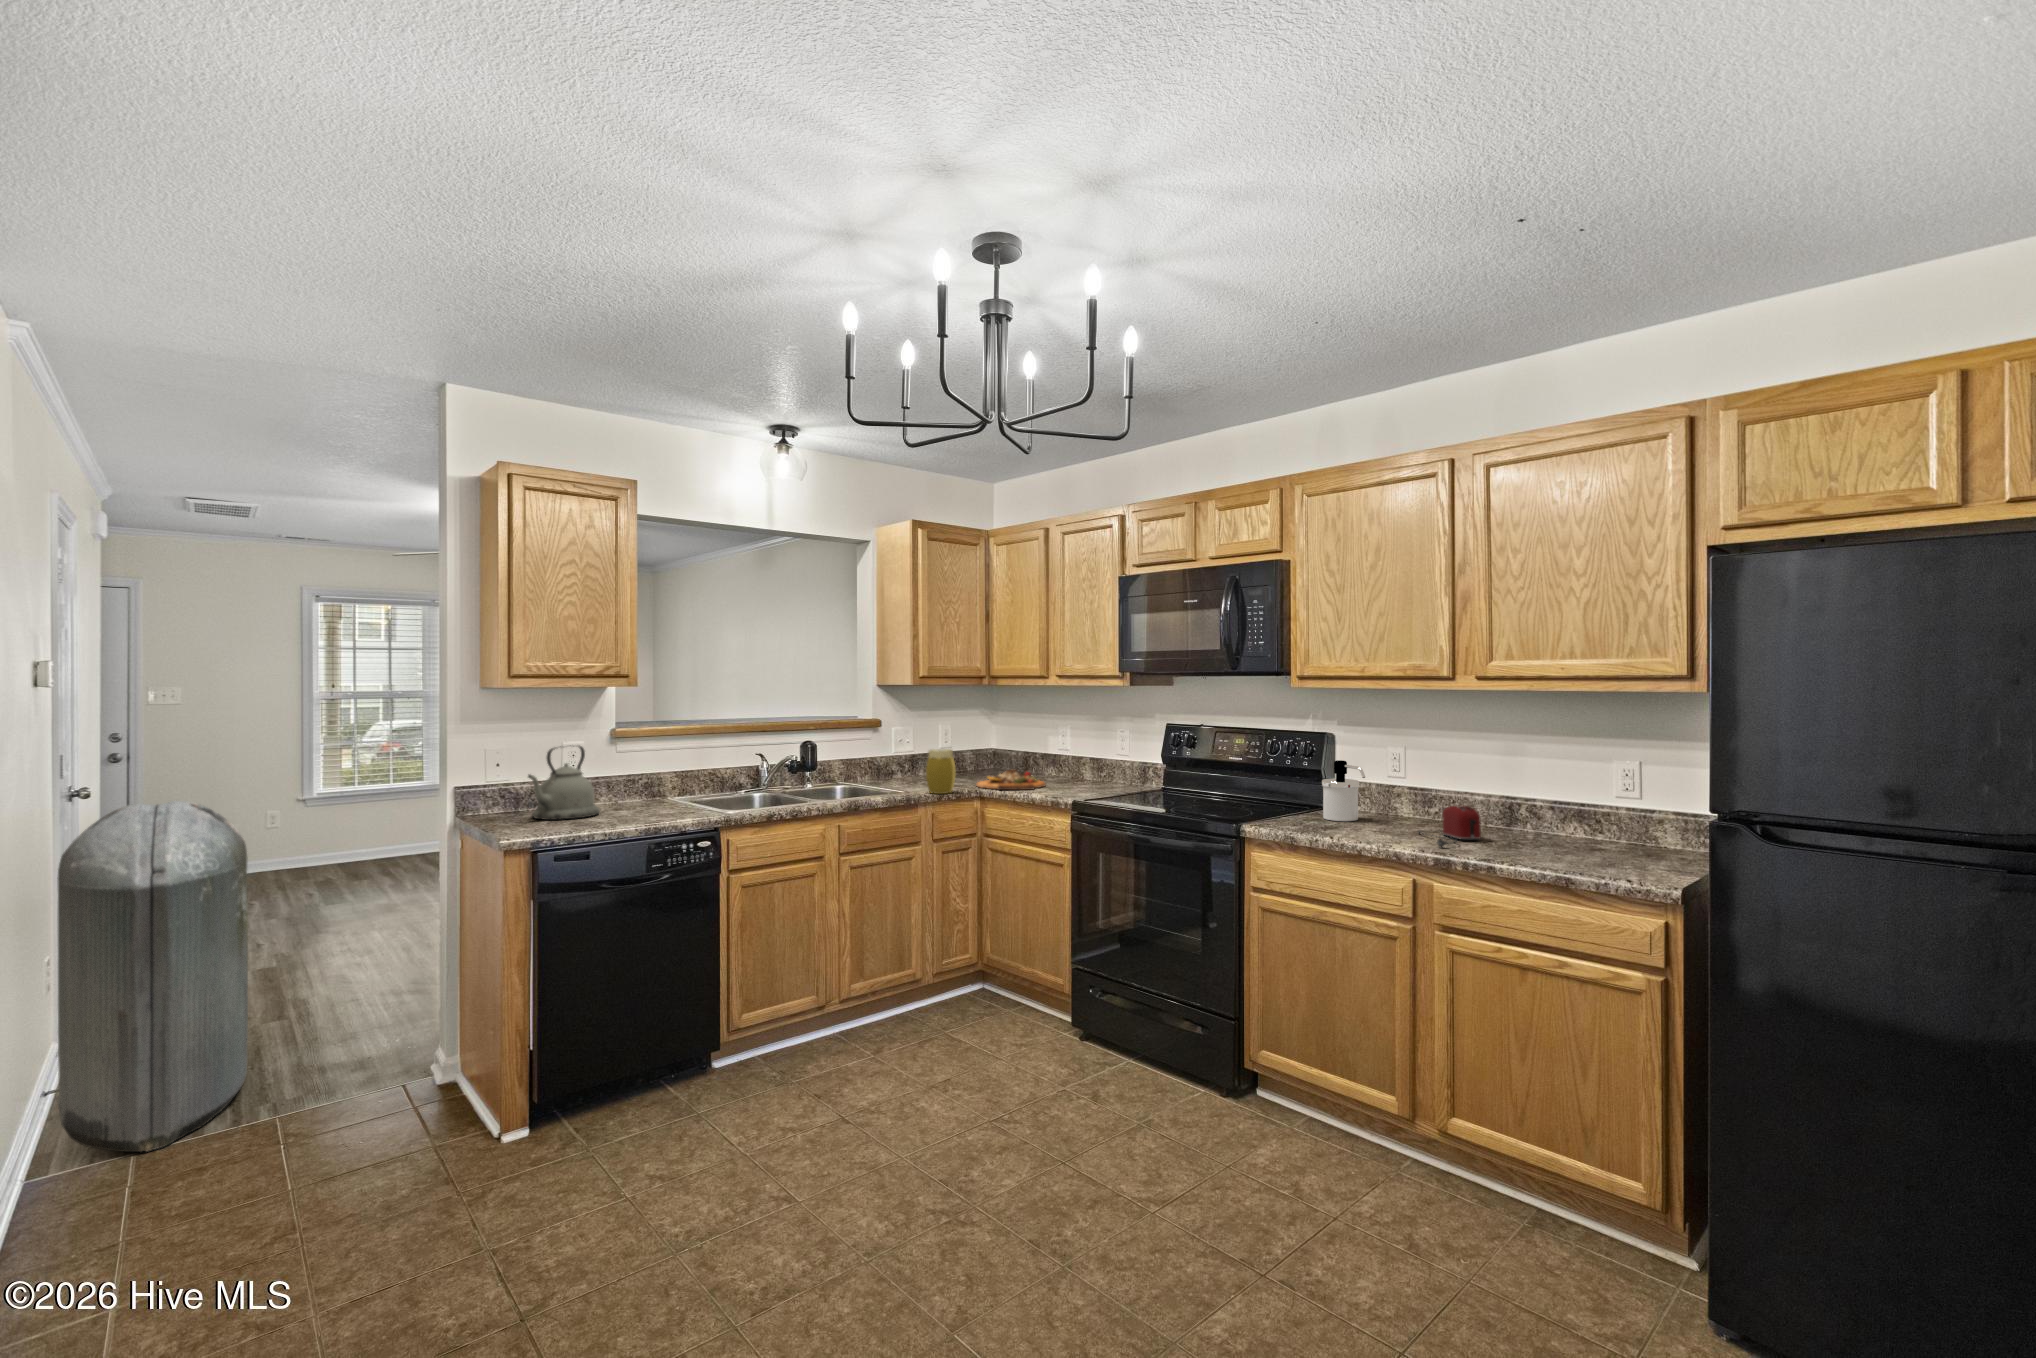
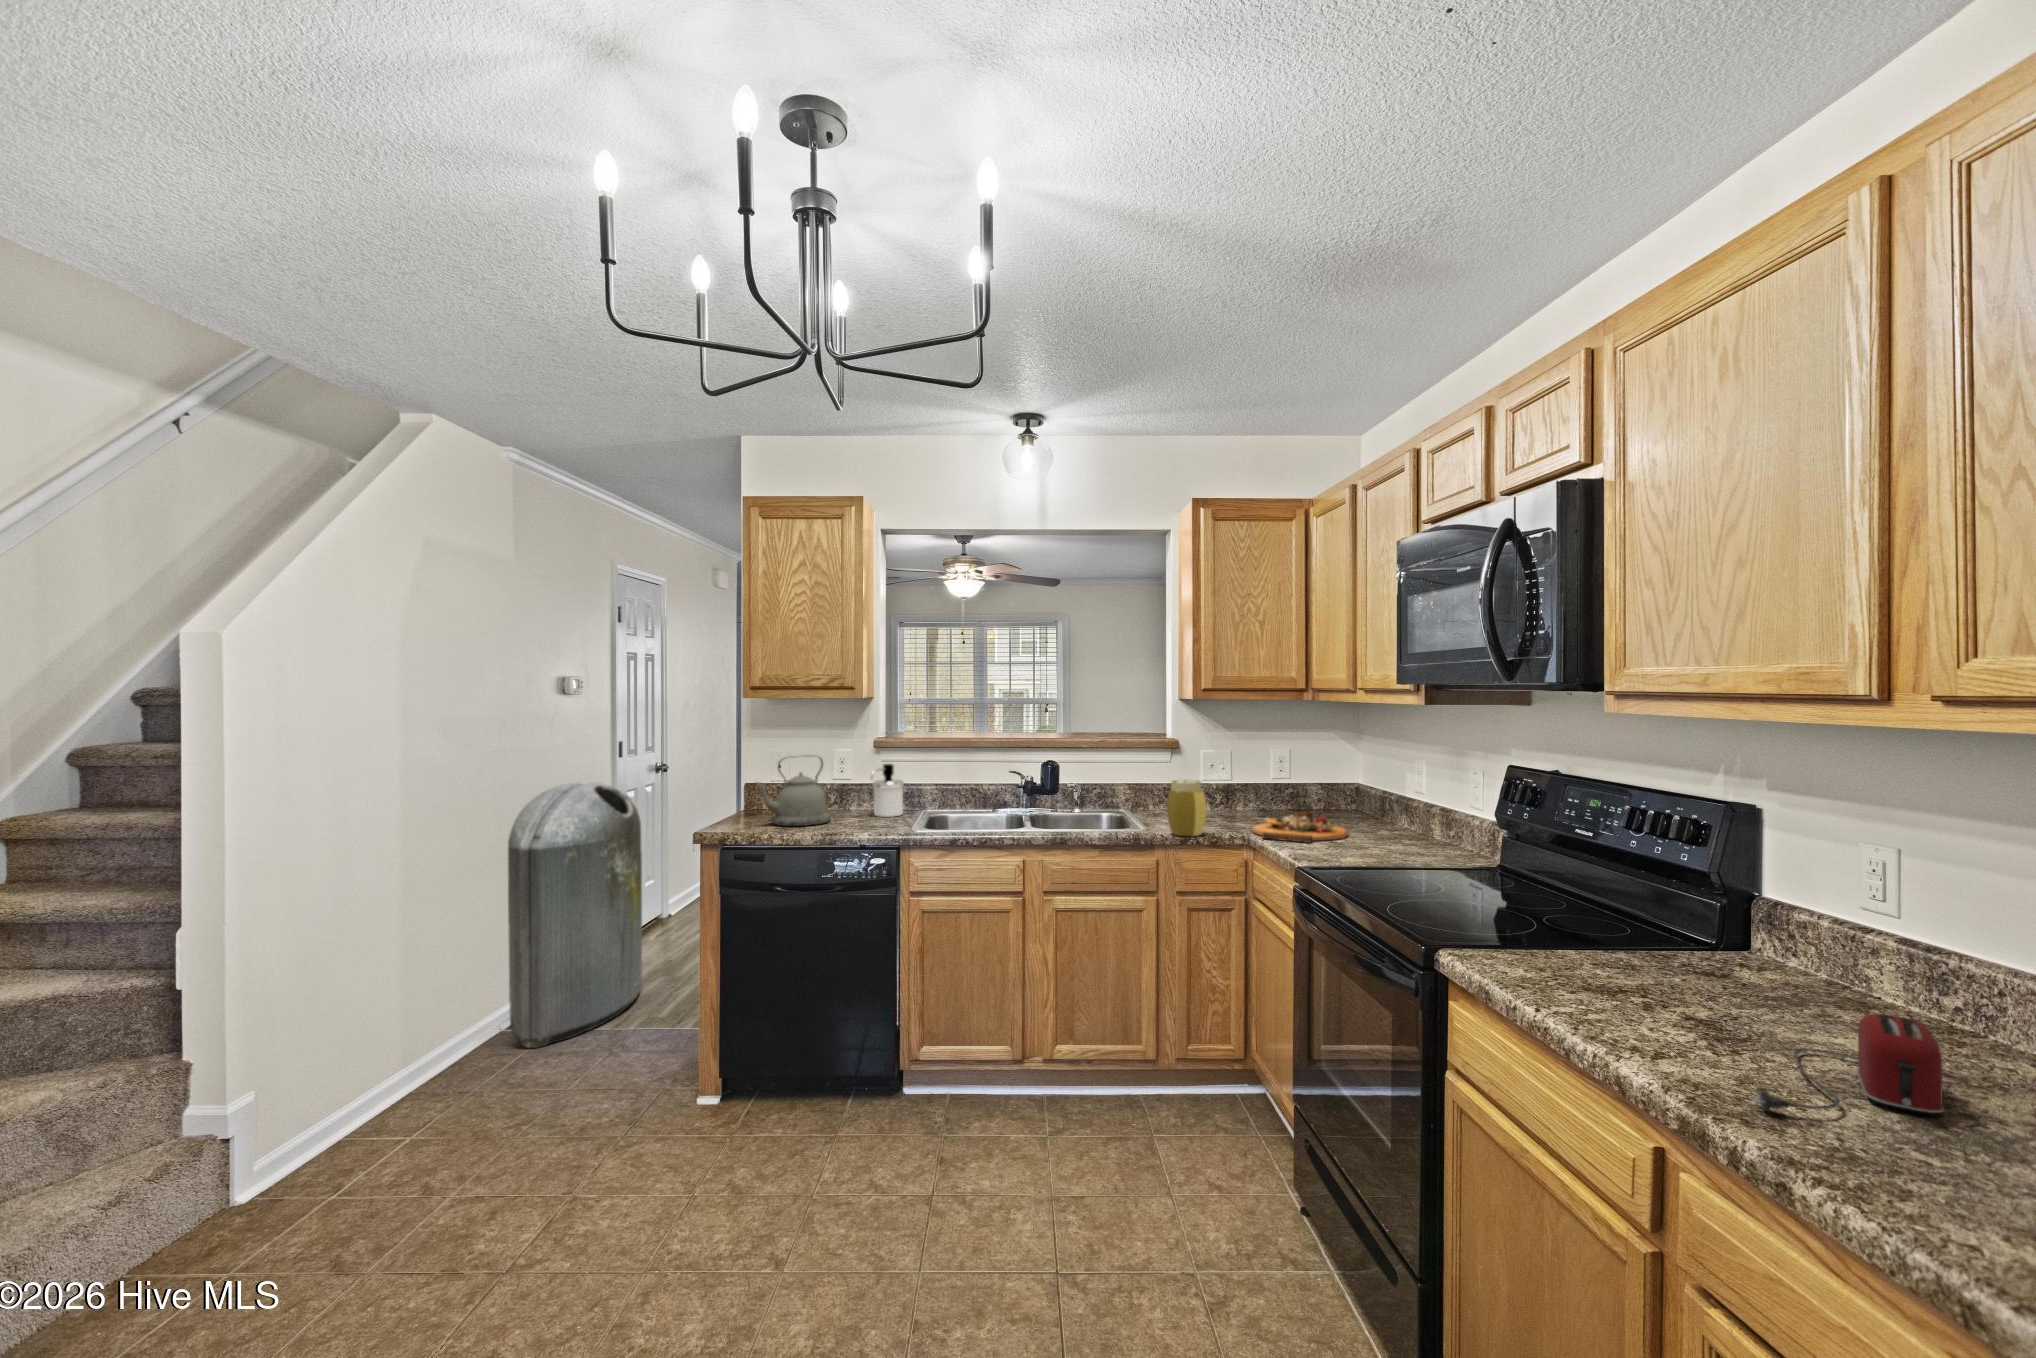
soap dispenser: present [1322,760,1365,821] -> present [871,764,904,817]

